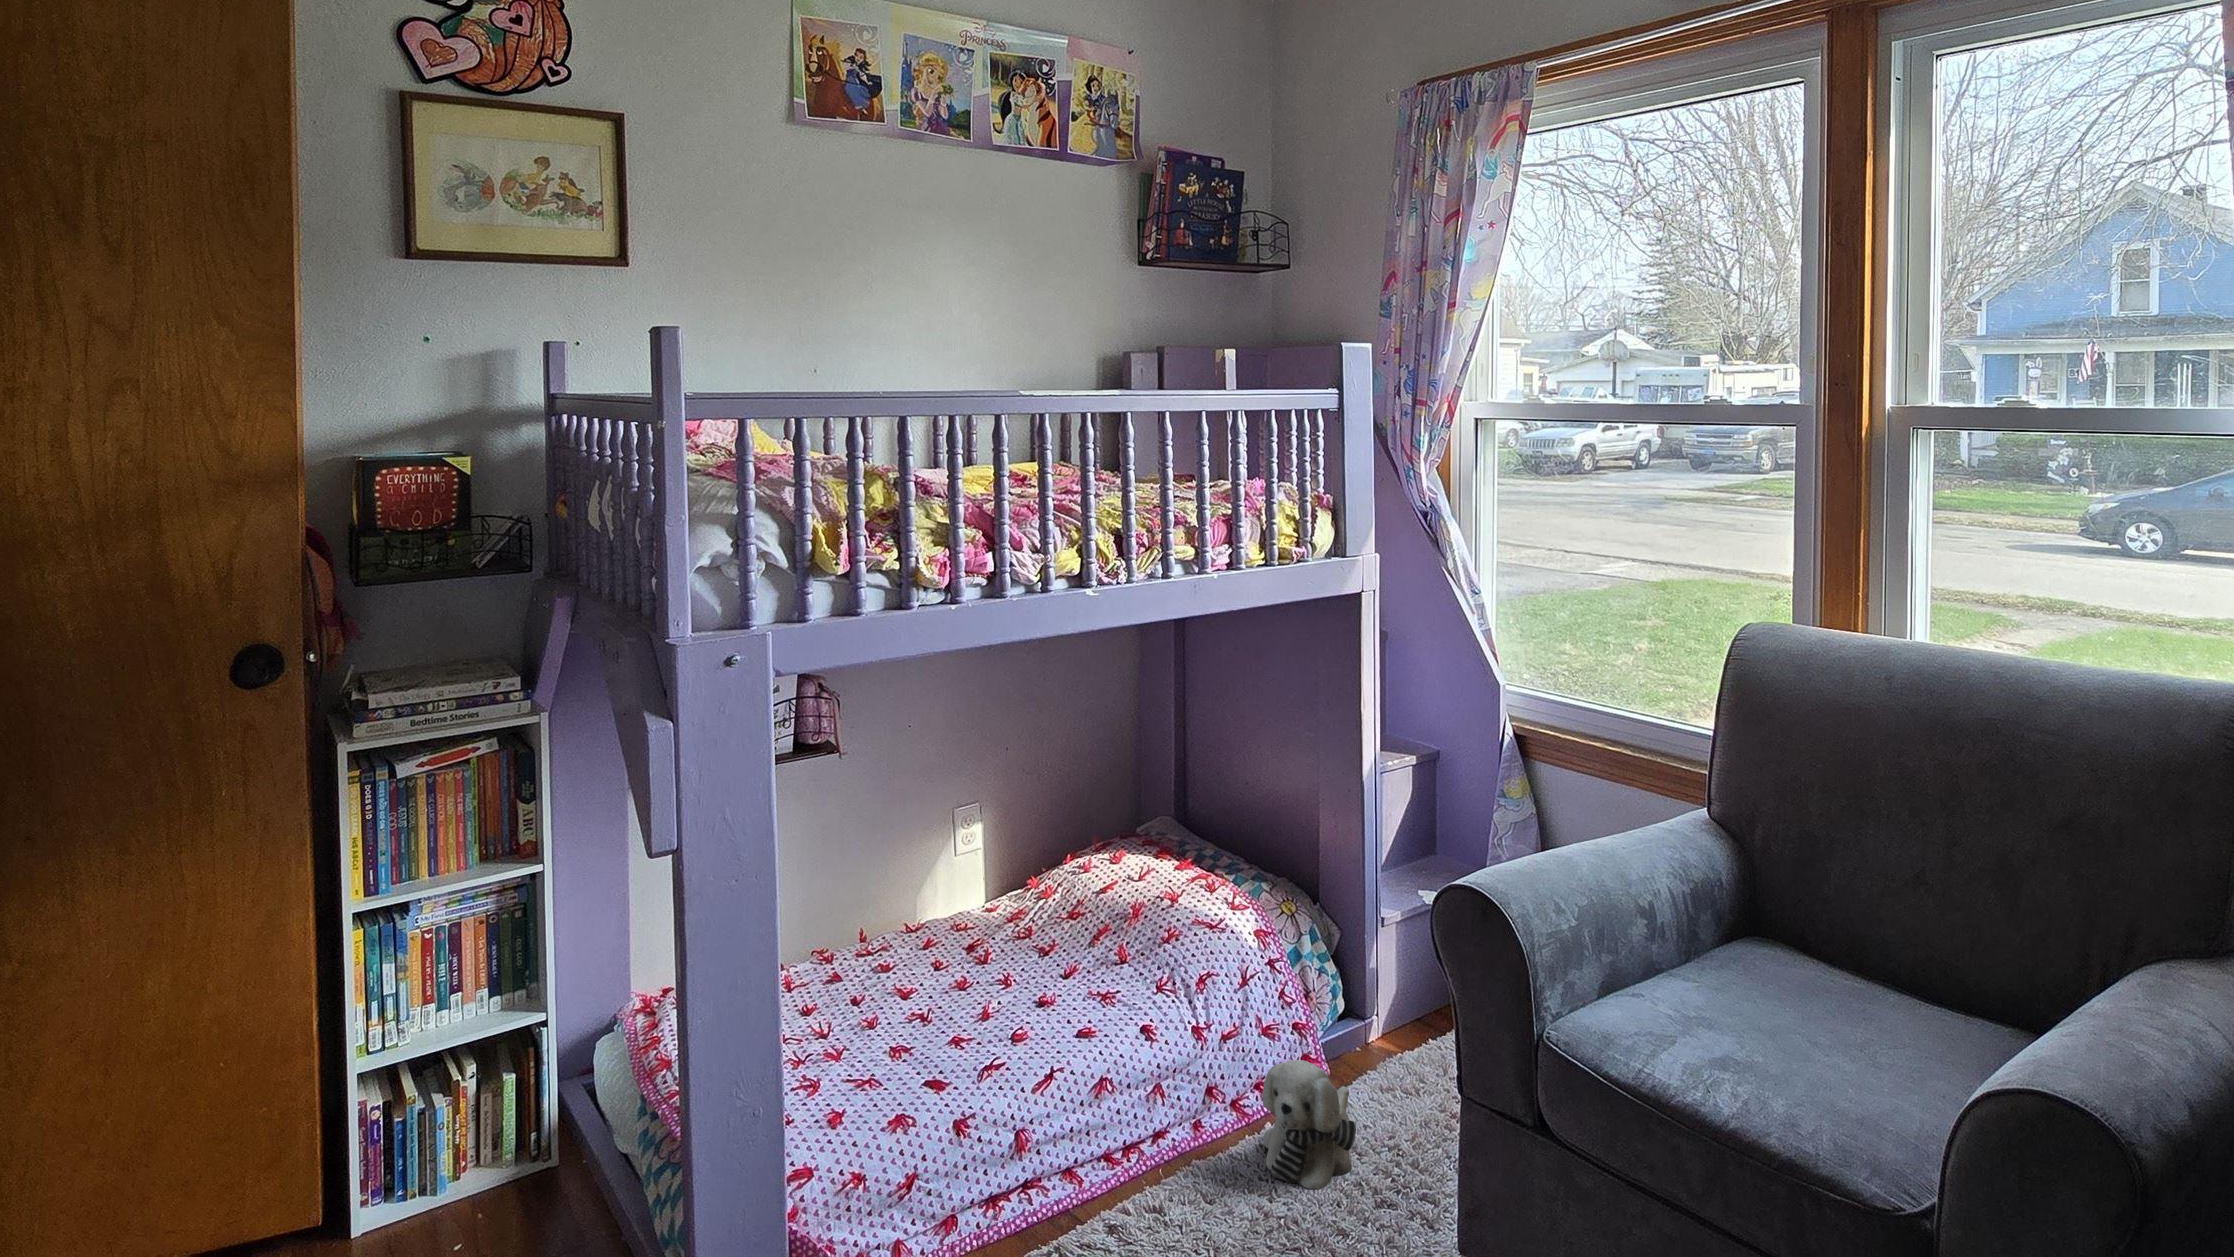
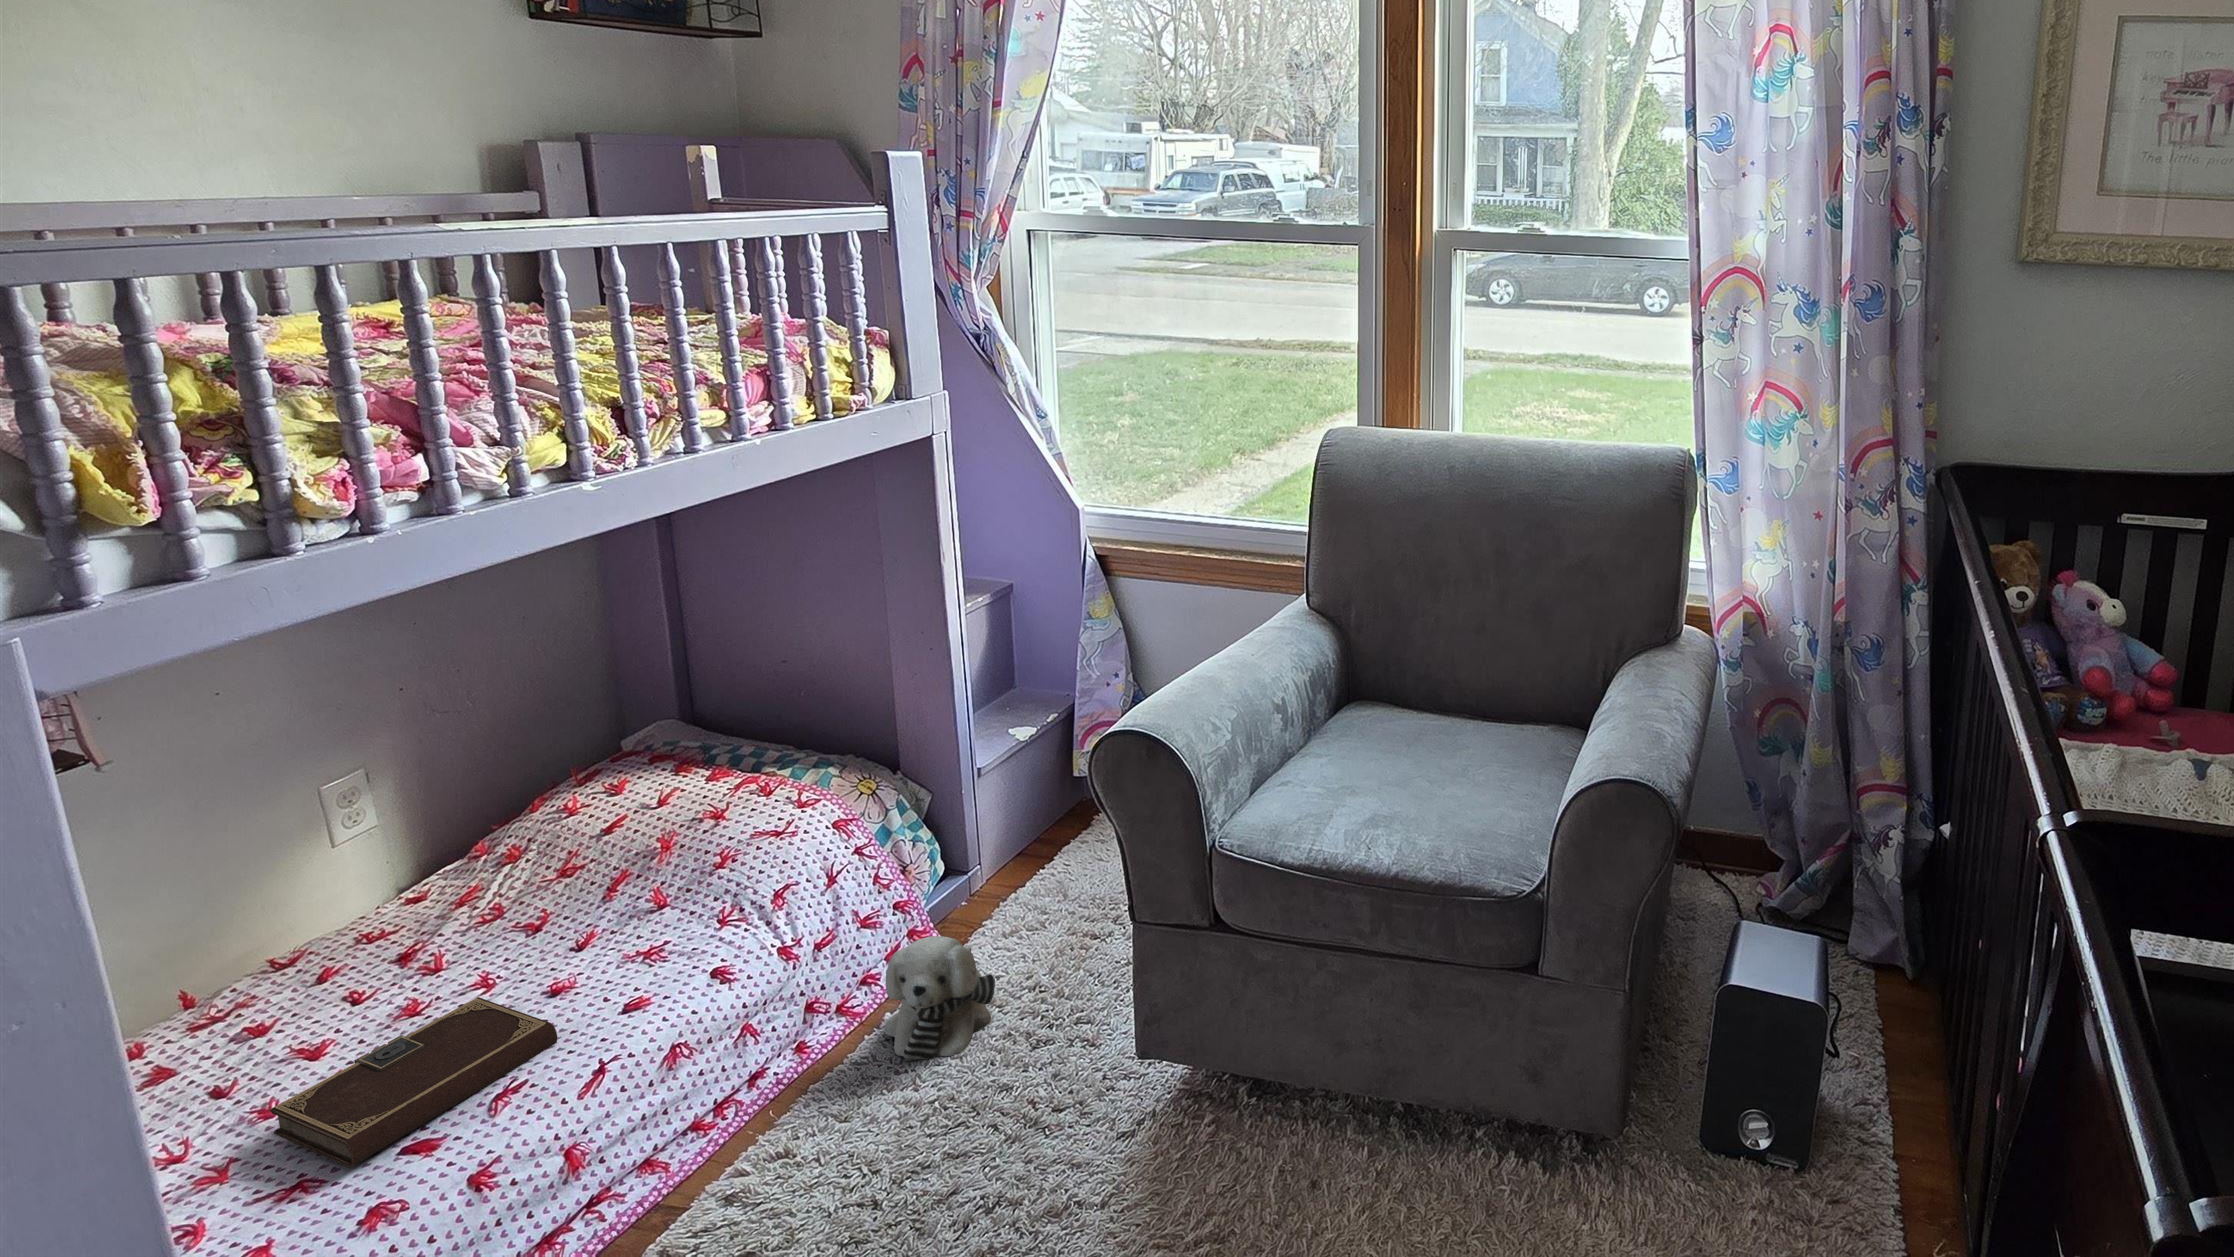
notebook: none [871,986,1032,1081] -> present [270,997,557,1168]

